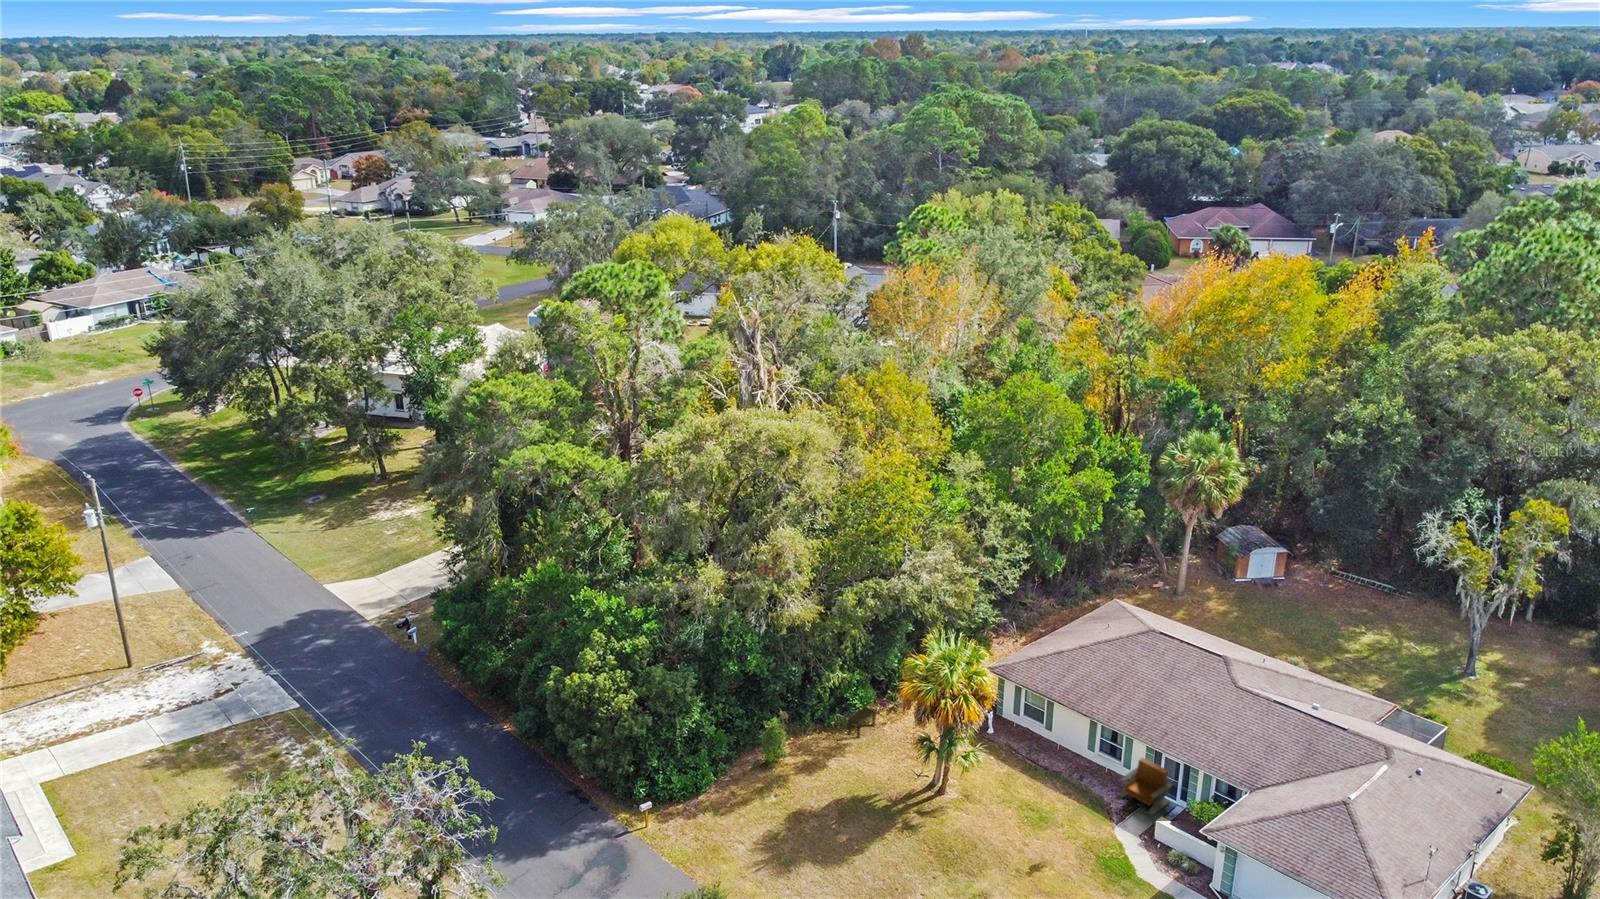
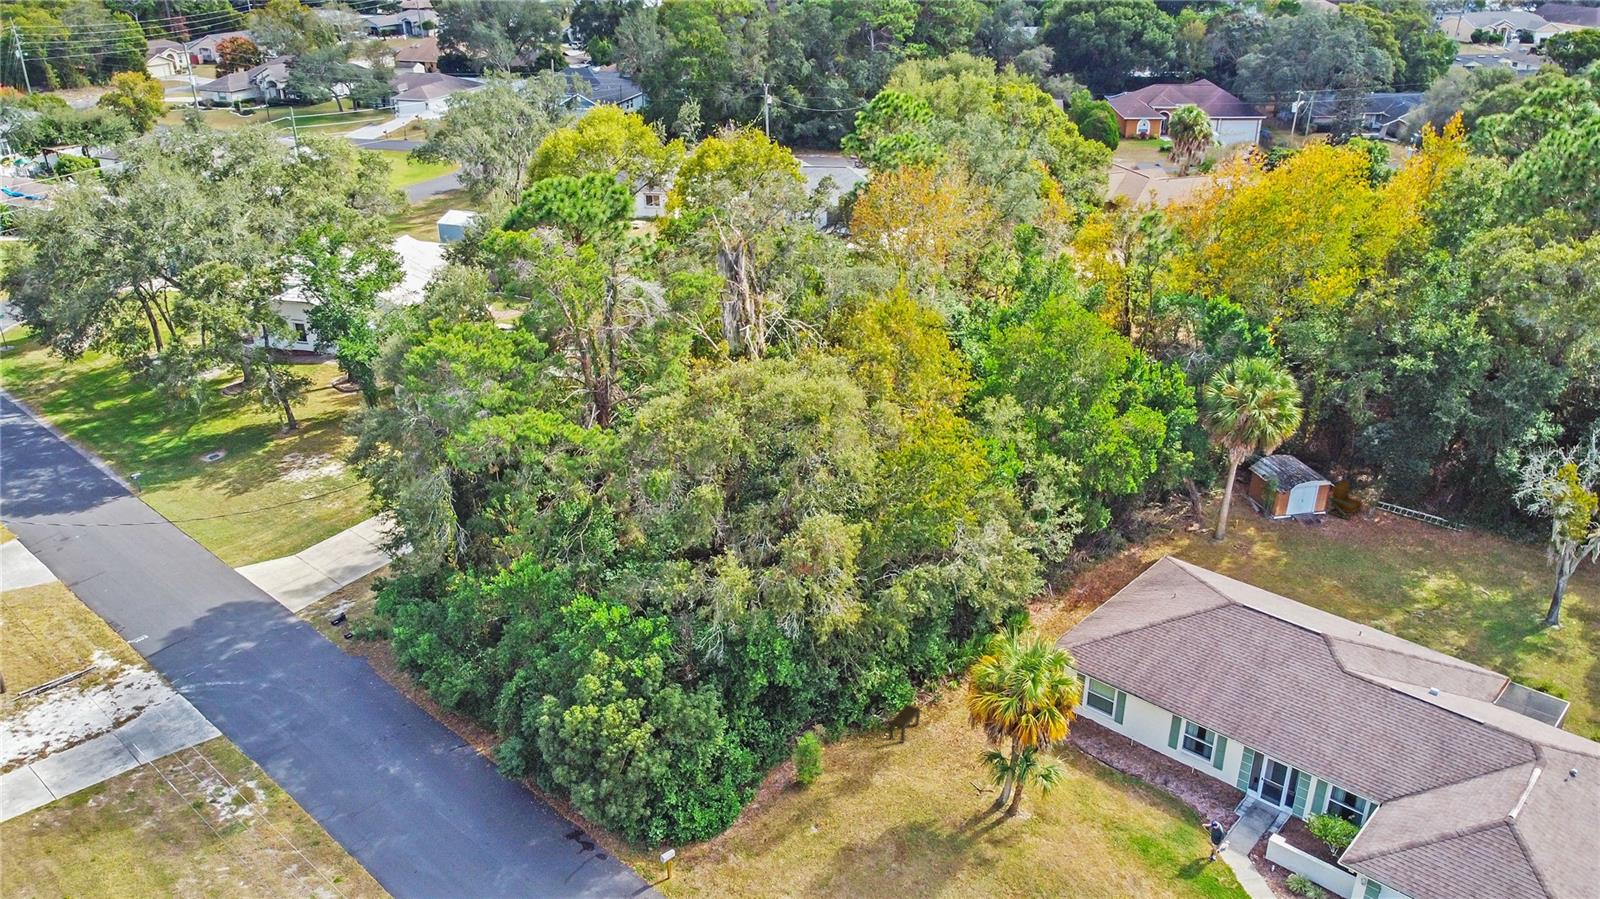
lounge chair: present [1119,758,1172,815] -> present [1328,481,1365,520]

